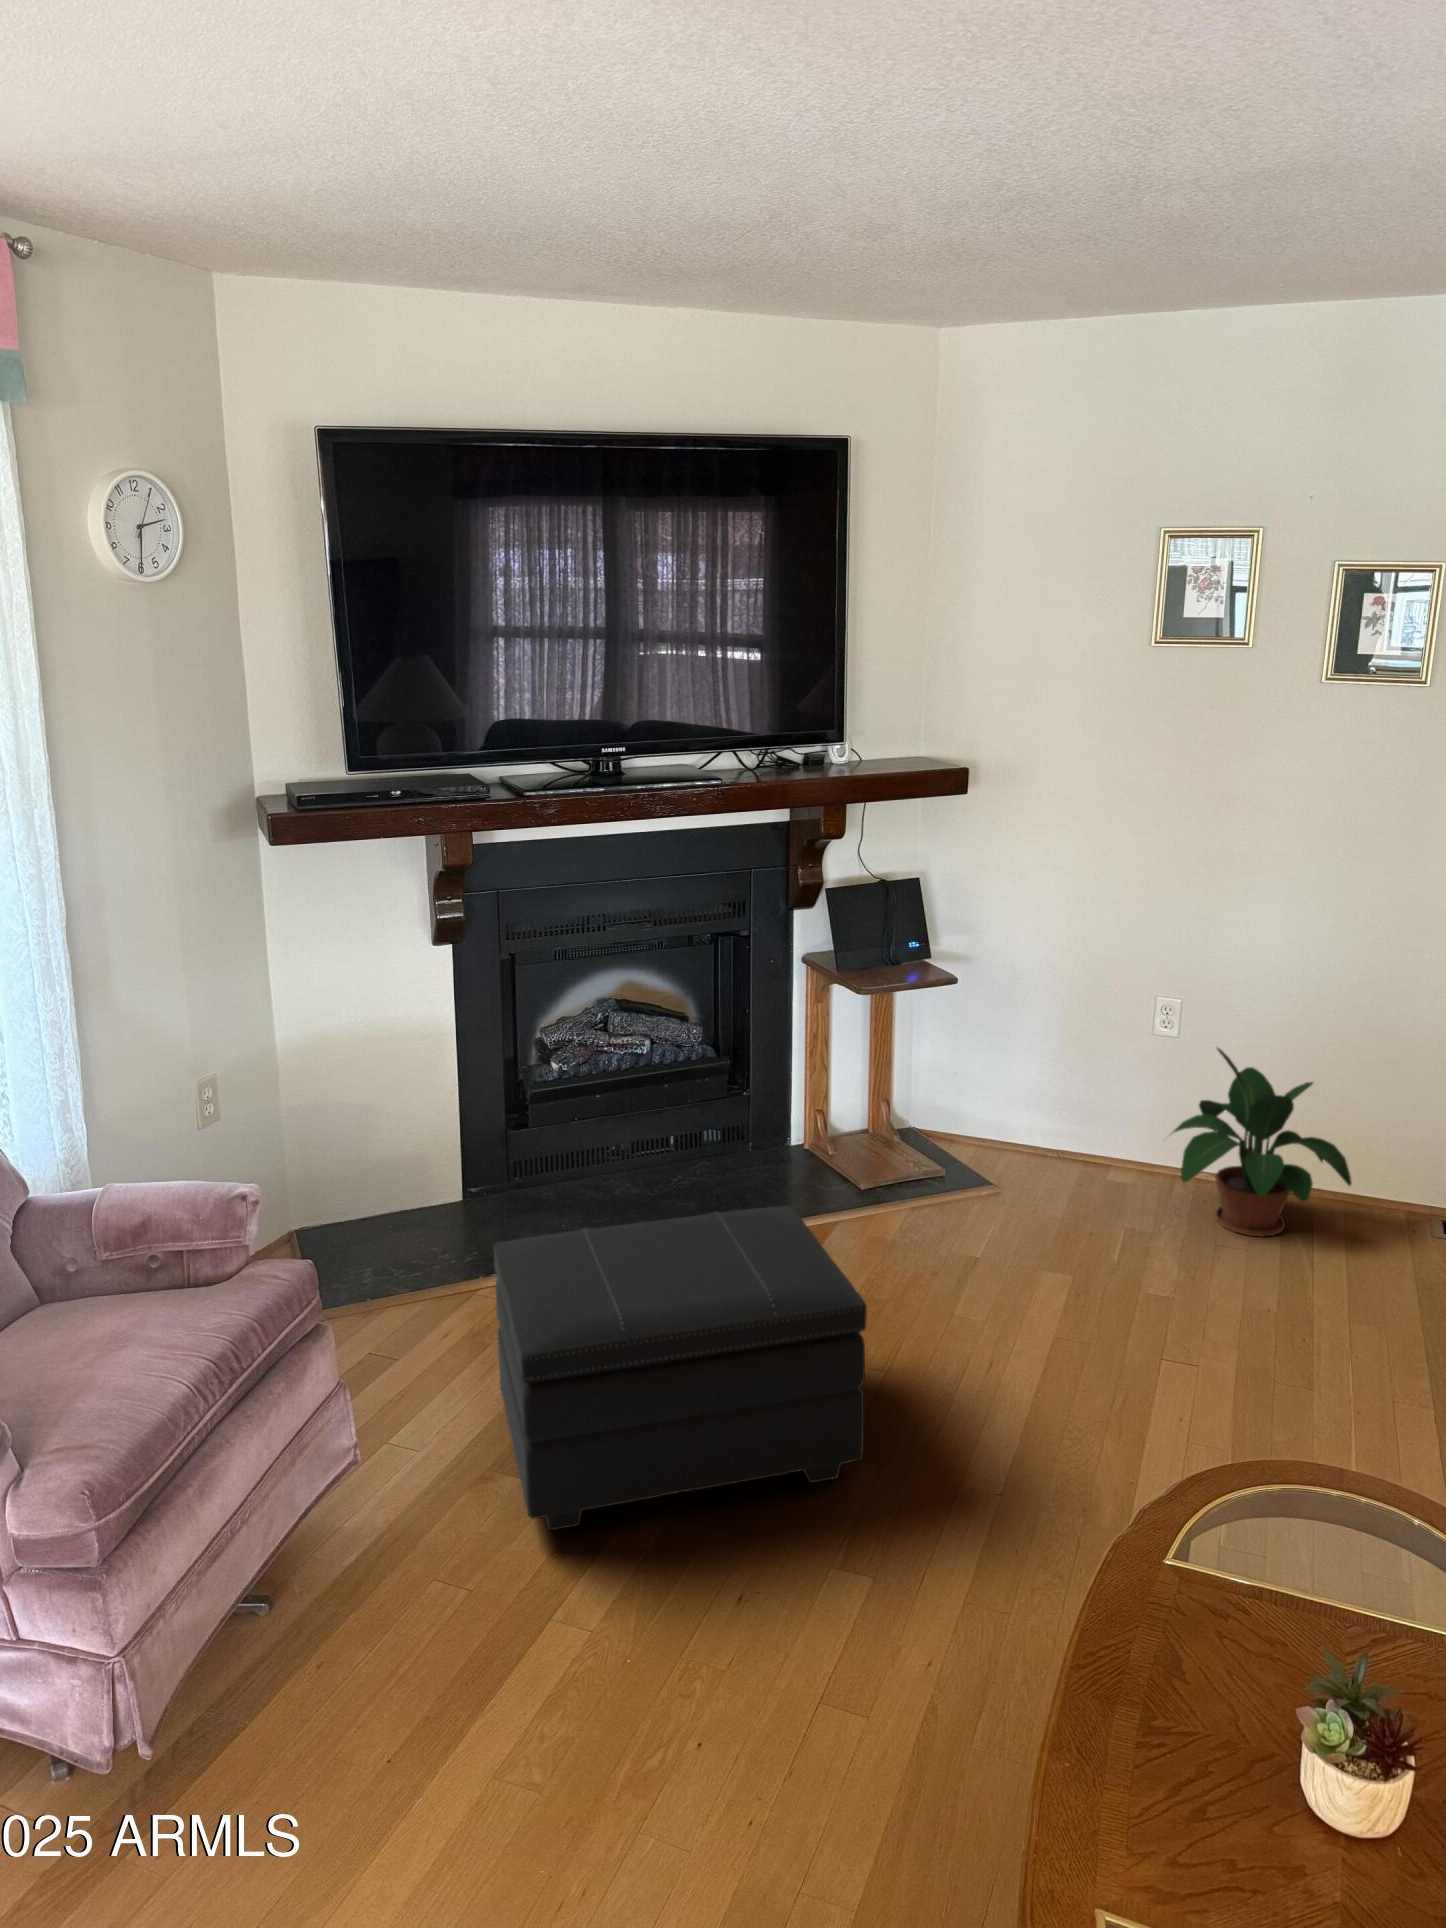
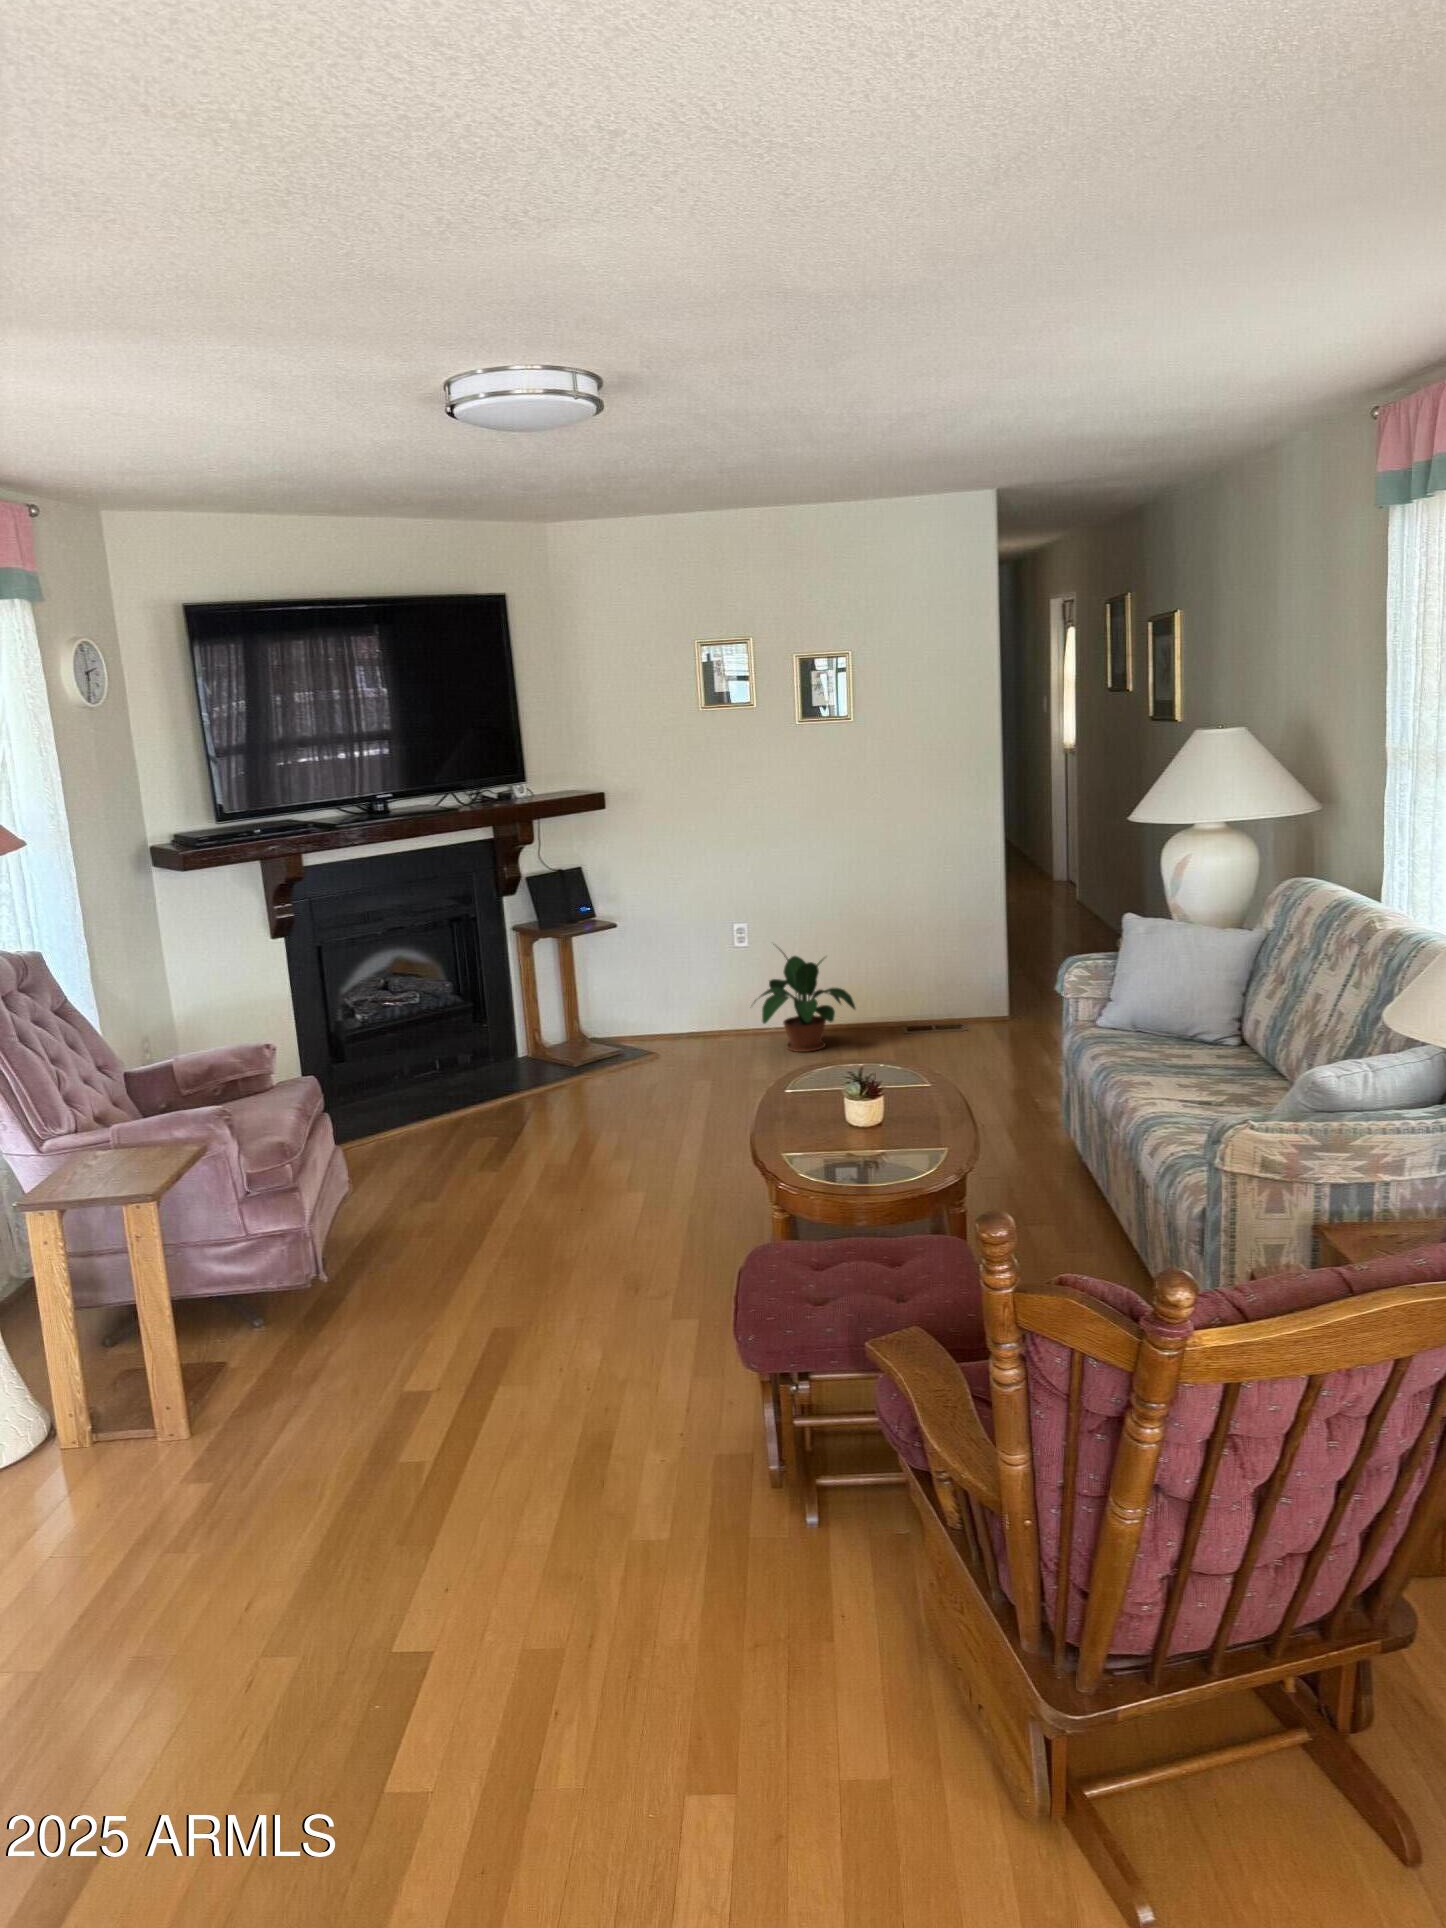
footstool: present [494,1206,867,1530] -> none [378,1040,609,1210]

